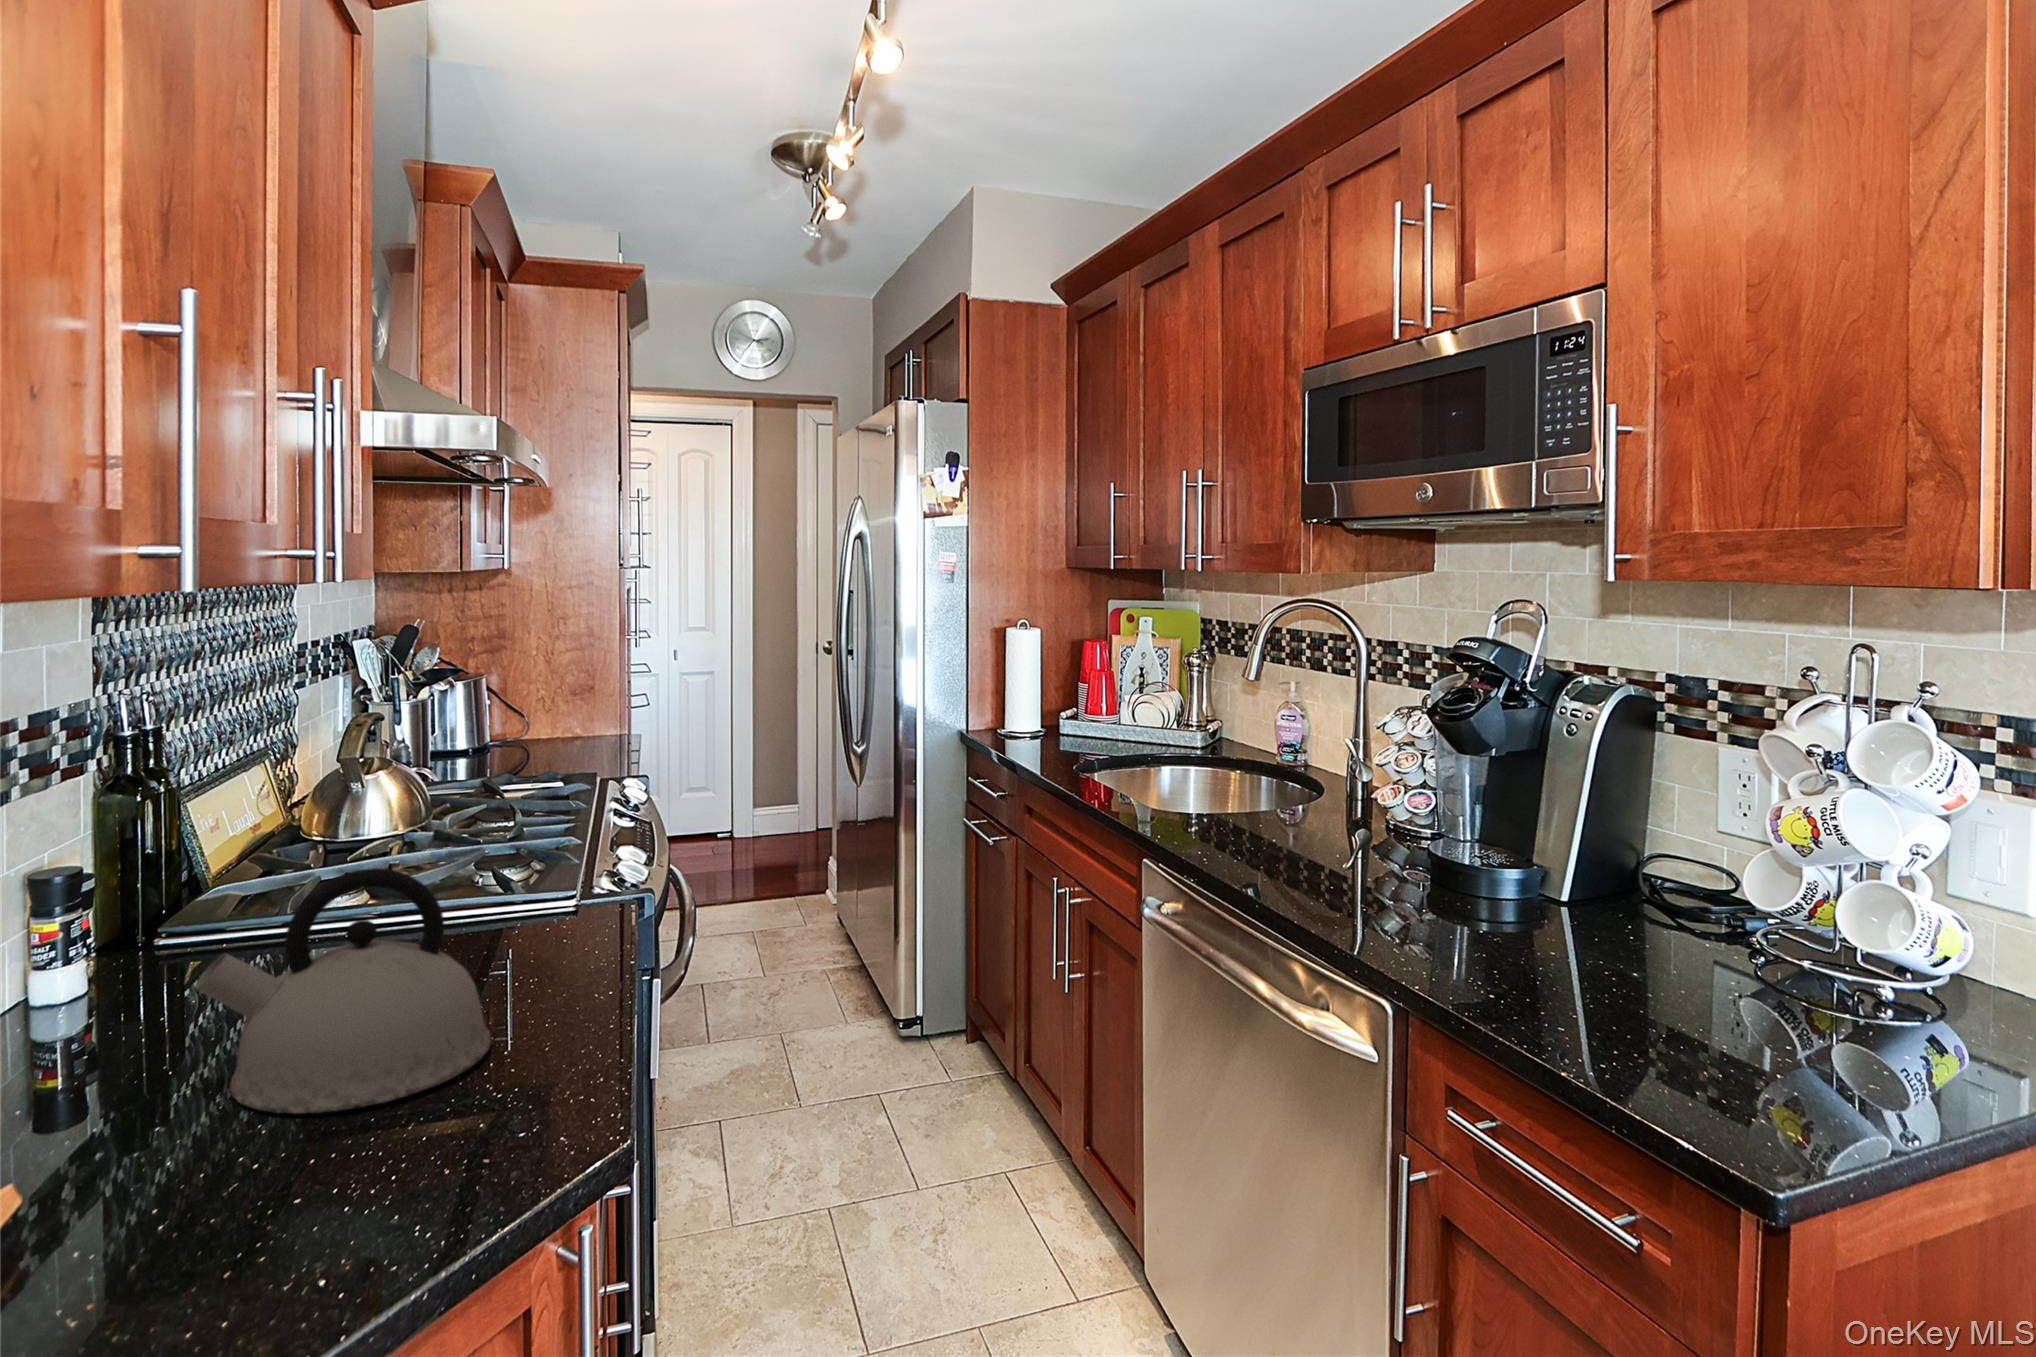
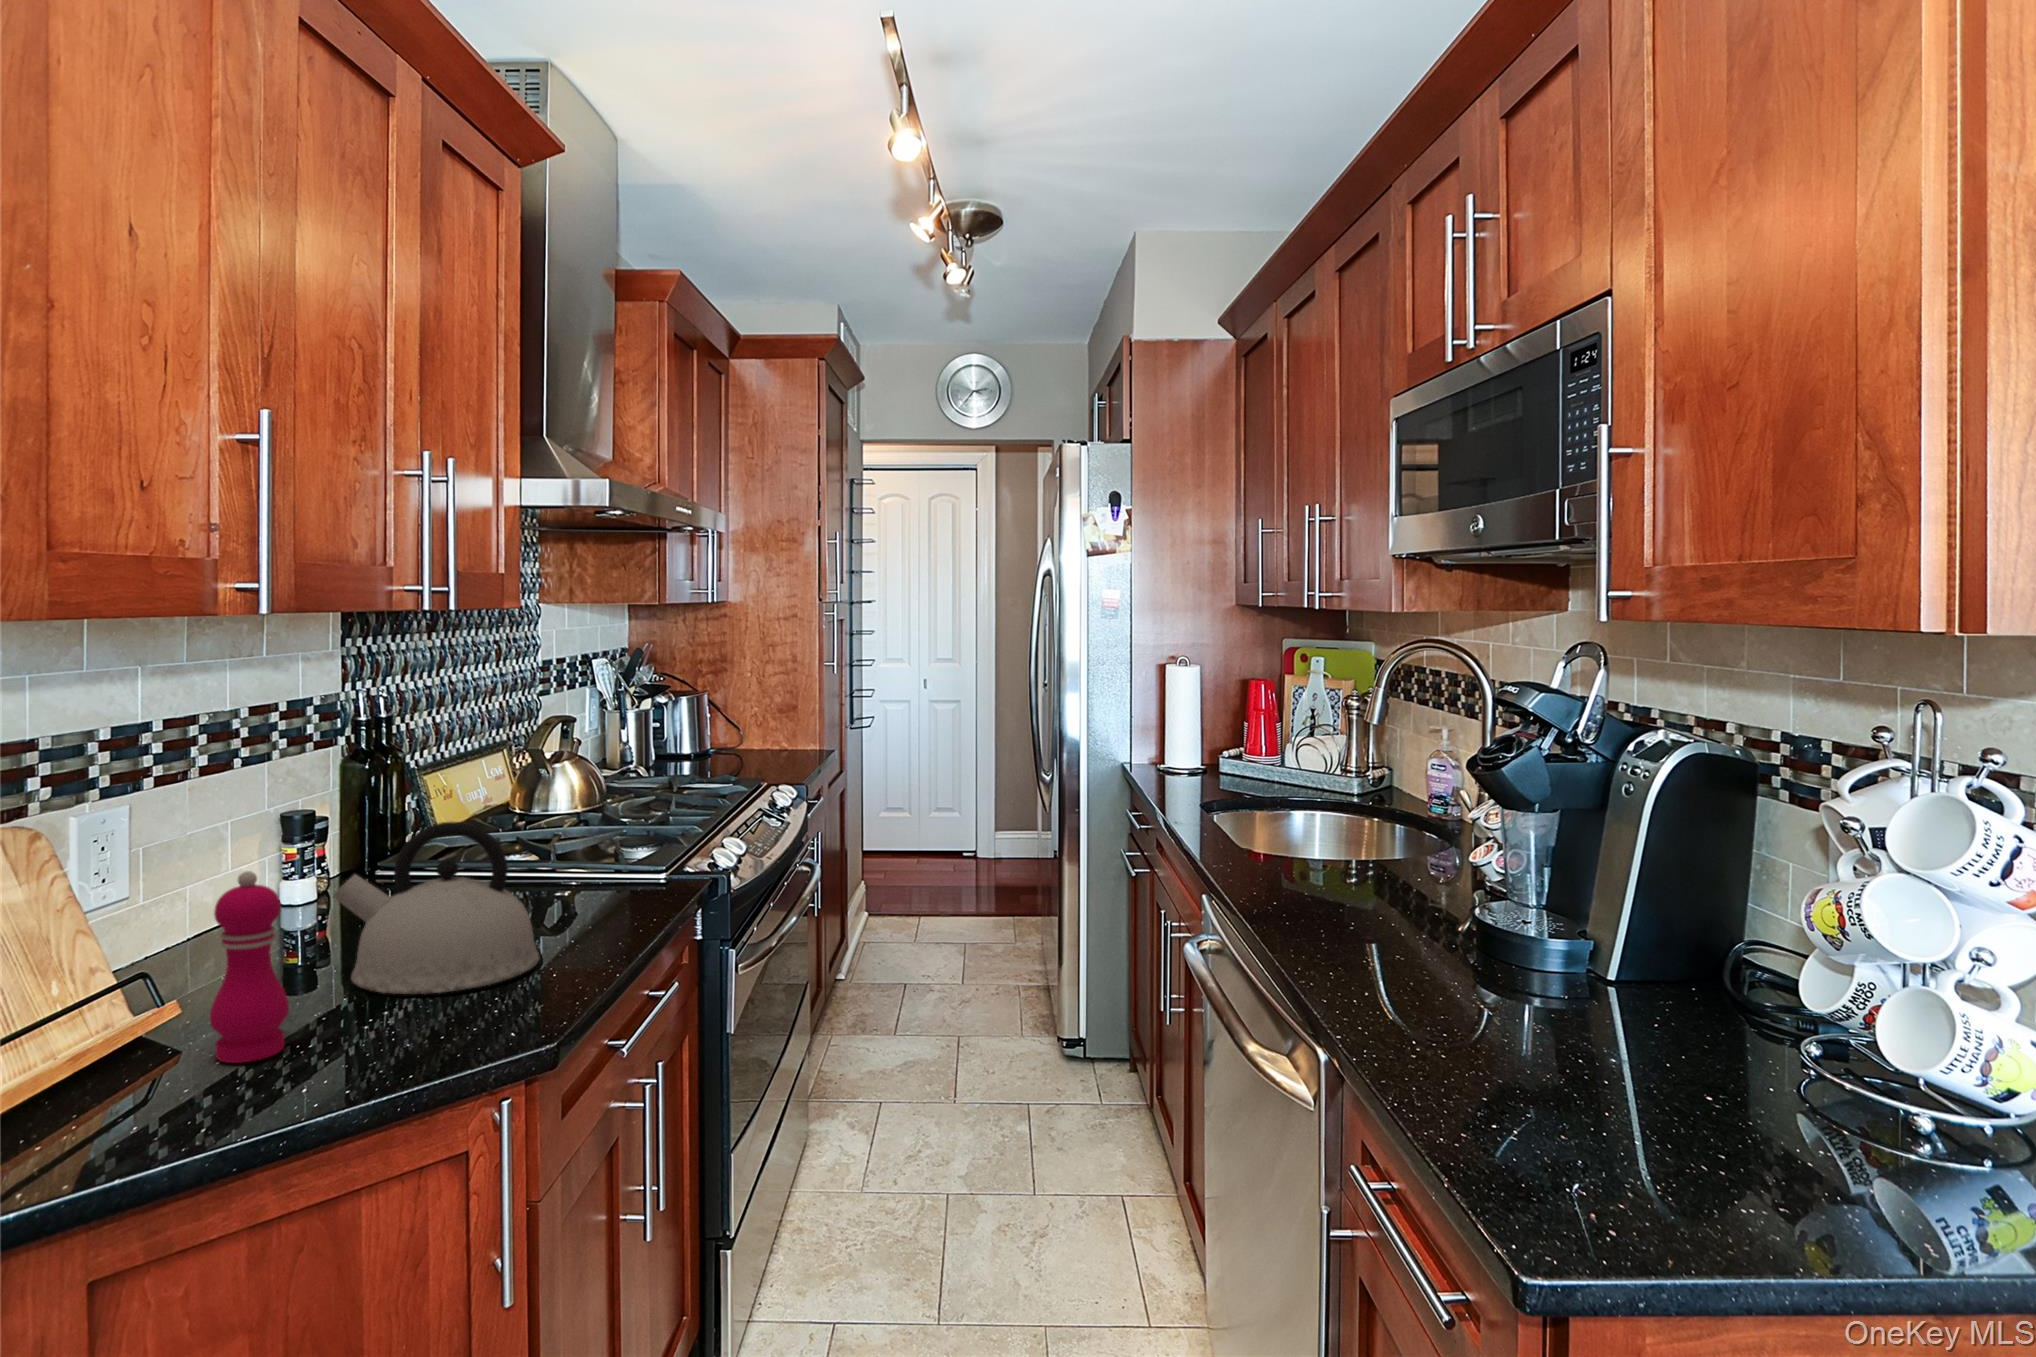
pepper mill: none [88,980,212,1268] -> present [210,871,289,1063]

